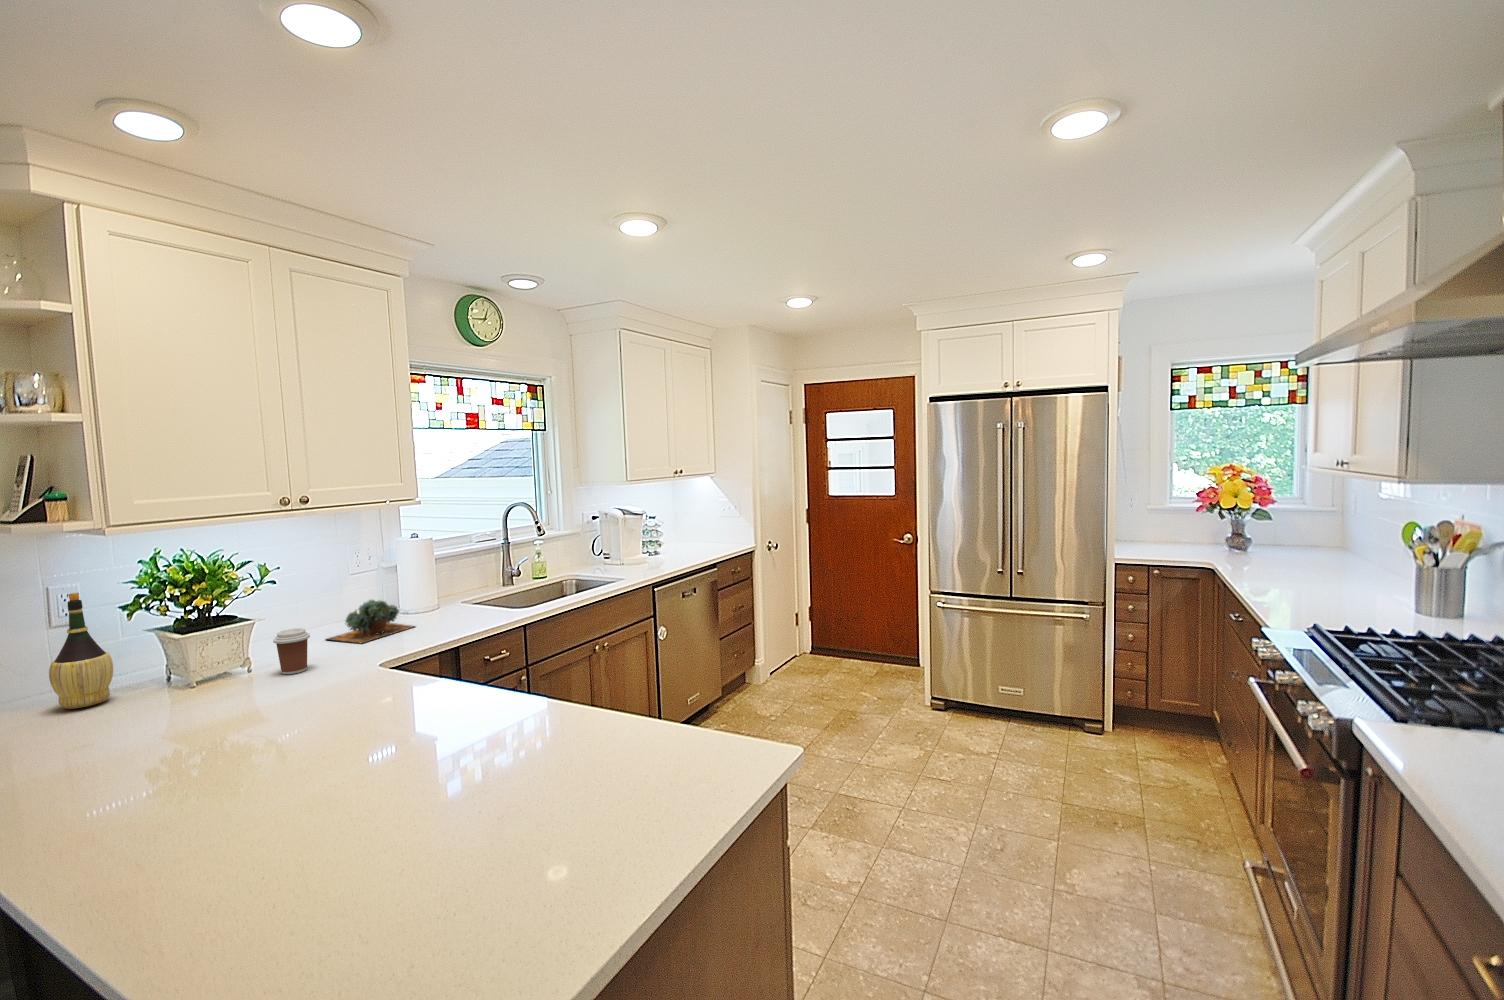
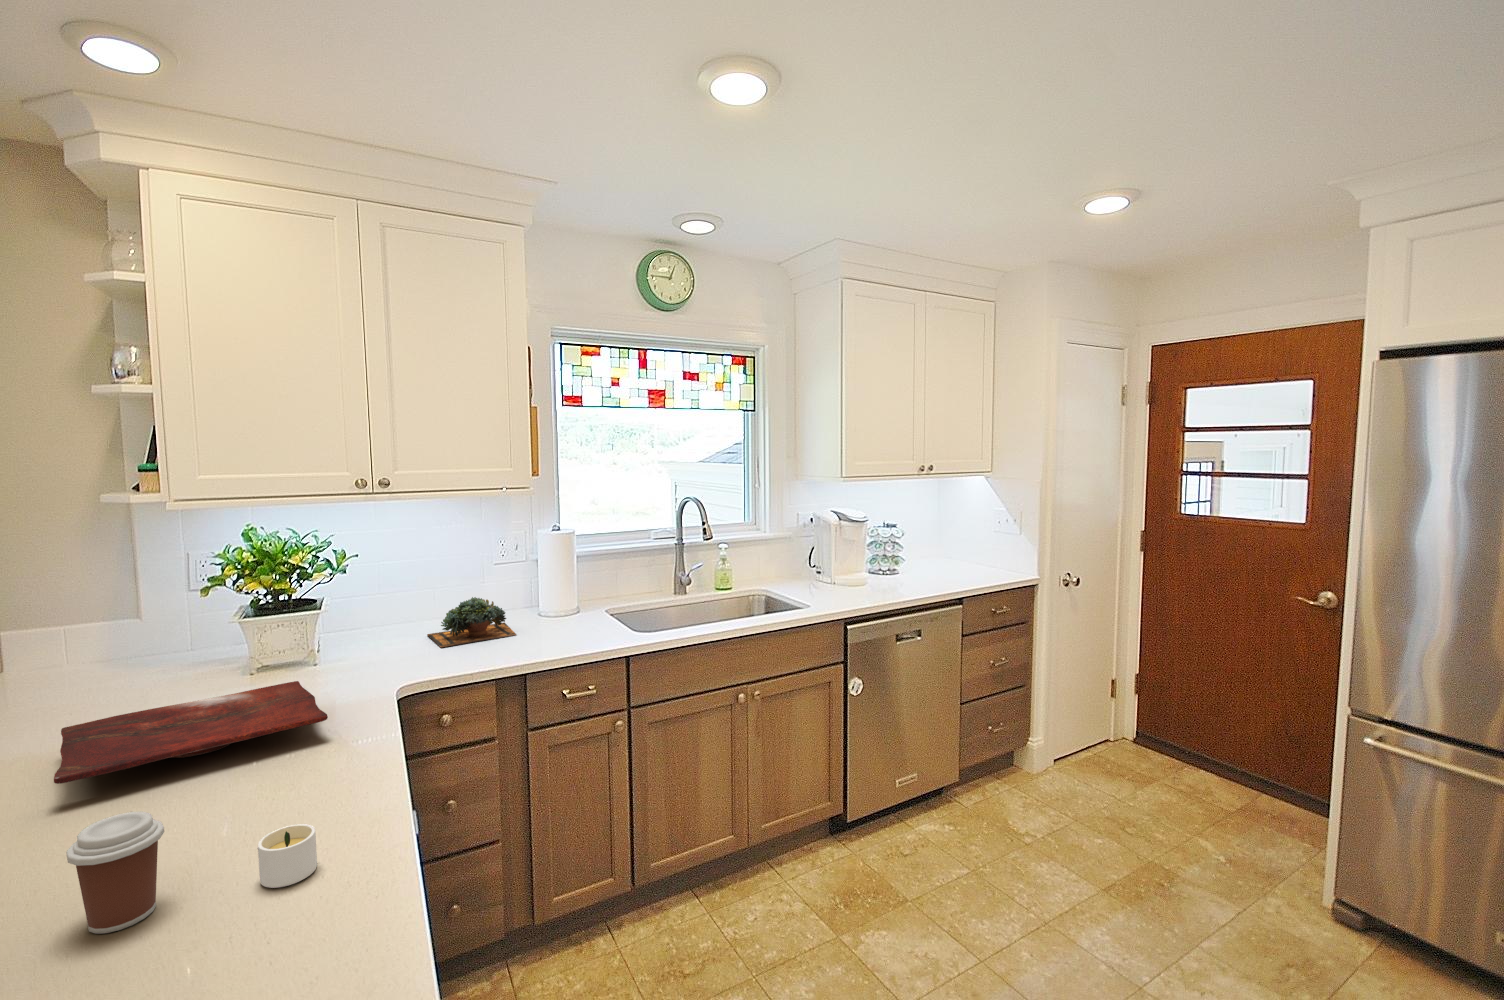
wine bottle: present [49,593,113,709] -> none [139,561,198,675]
coffee cup: present [273,628,310,674] -> present [66,811,164,934]
cutting board: none [152,670,399,743] -> present [54,681,328,784]
candle: none [509,703,552,738] -> present [258,824,317,888]

